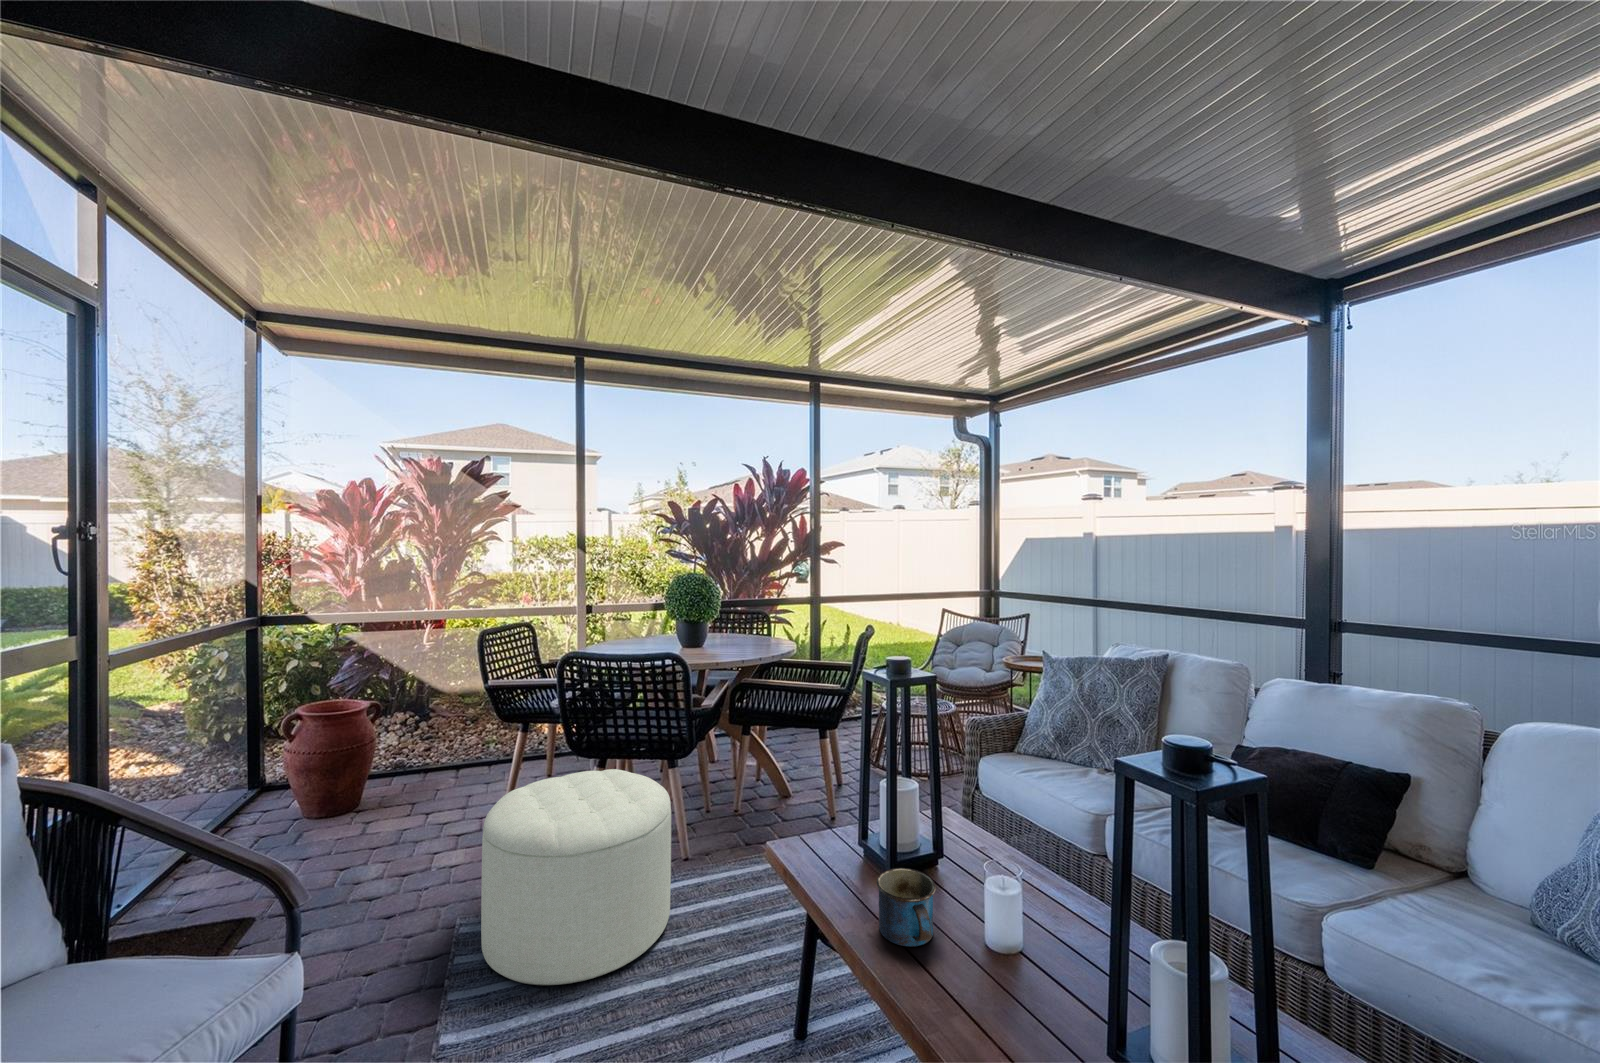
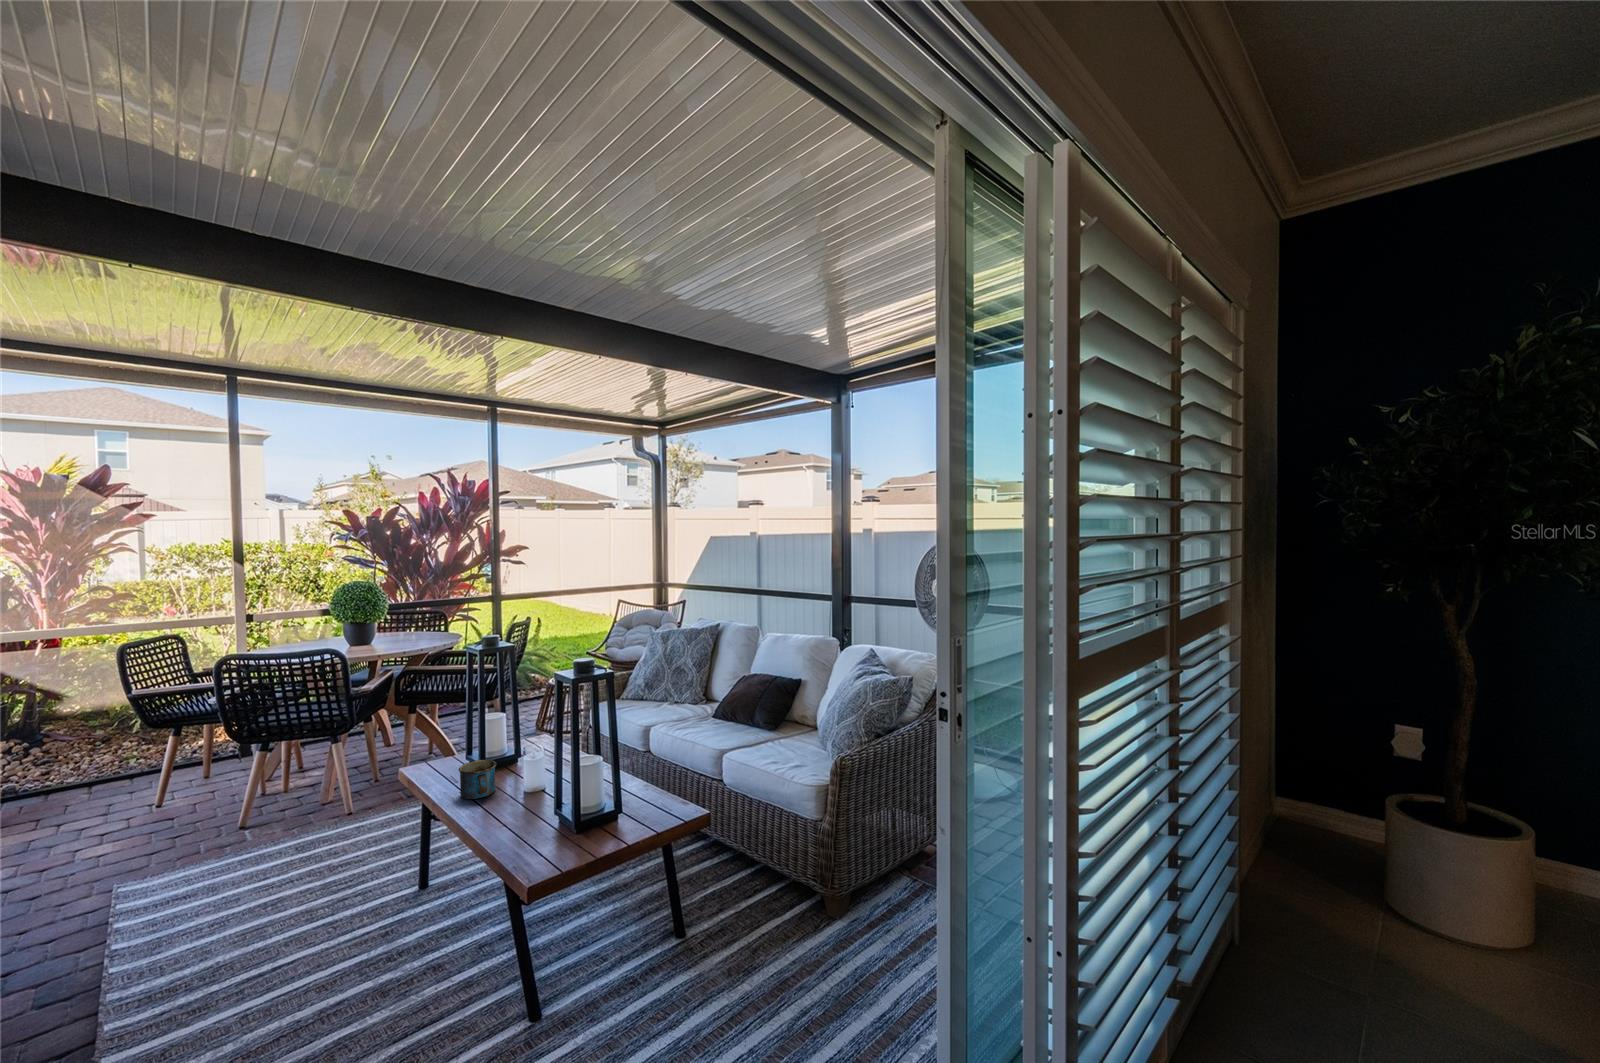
ottoman: present [481,769,671,986] -> none [141,747,330,910]

